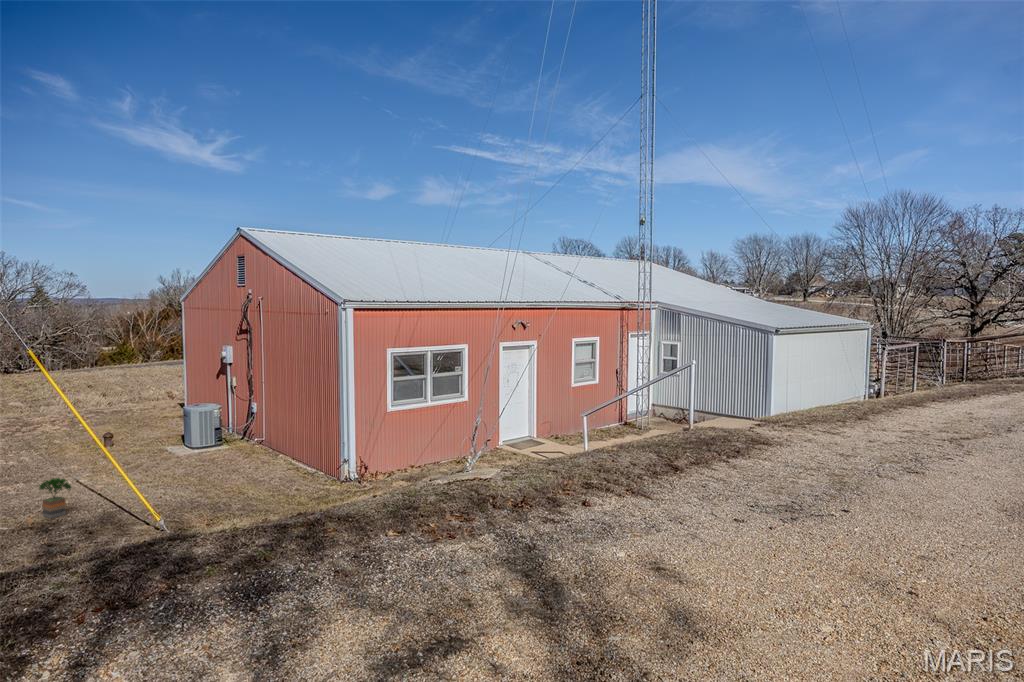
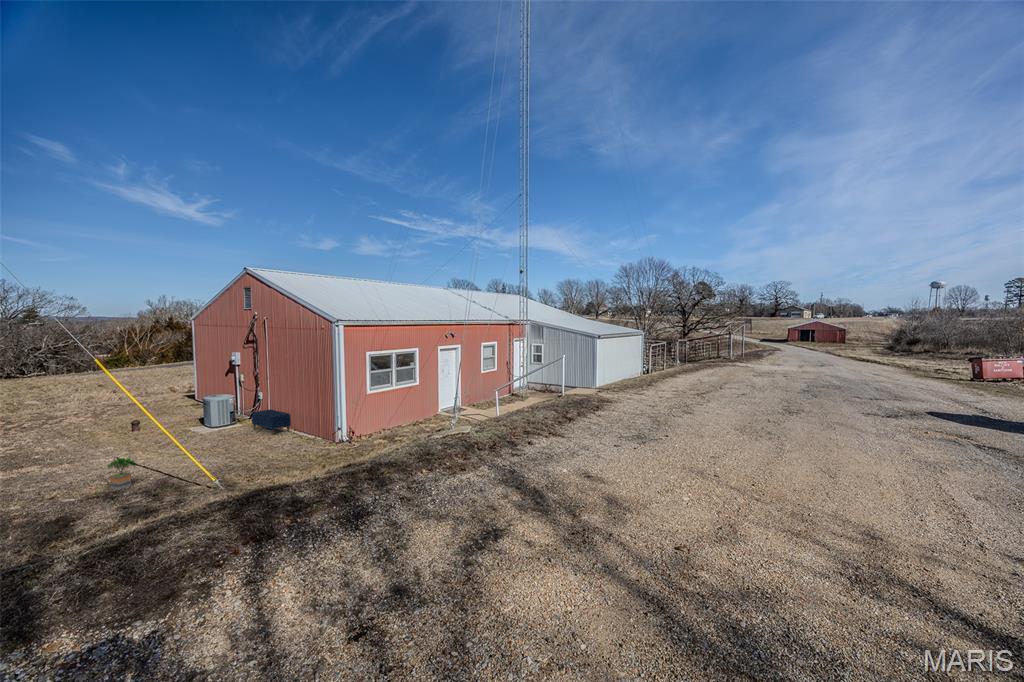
bench: none [240,426,285,461] -> present [252,409,291,435]

